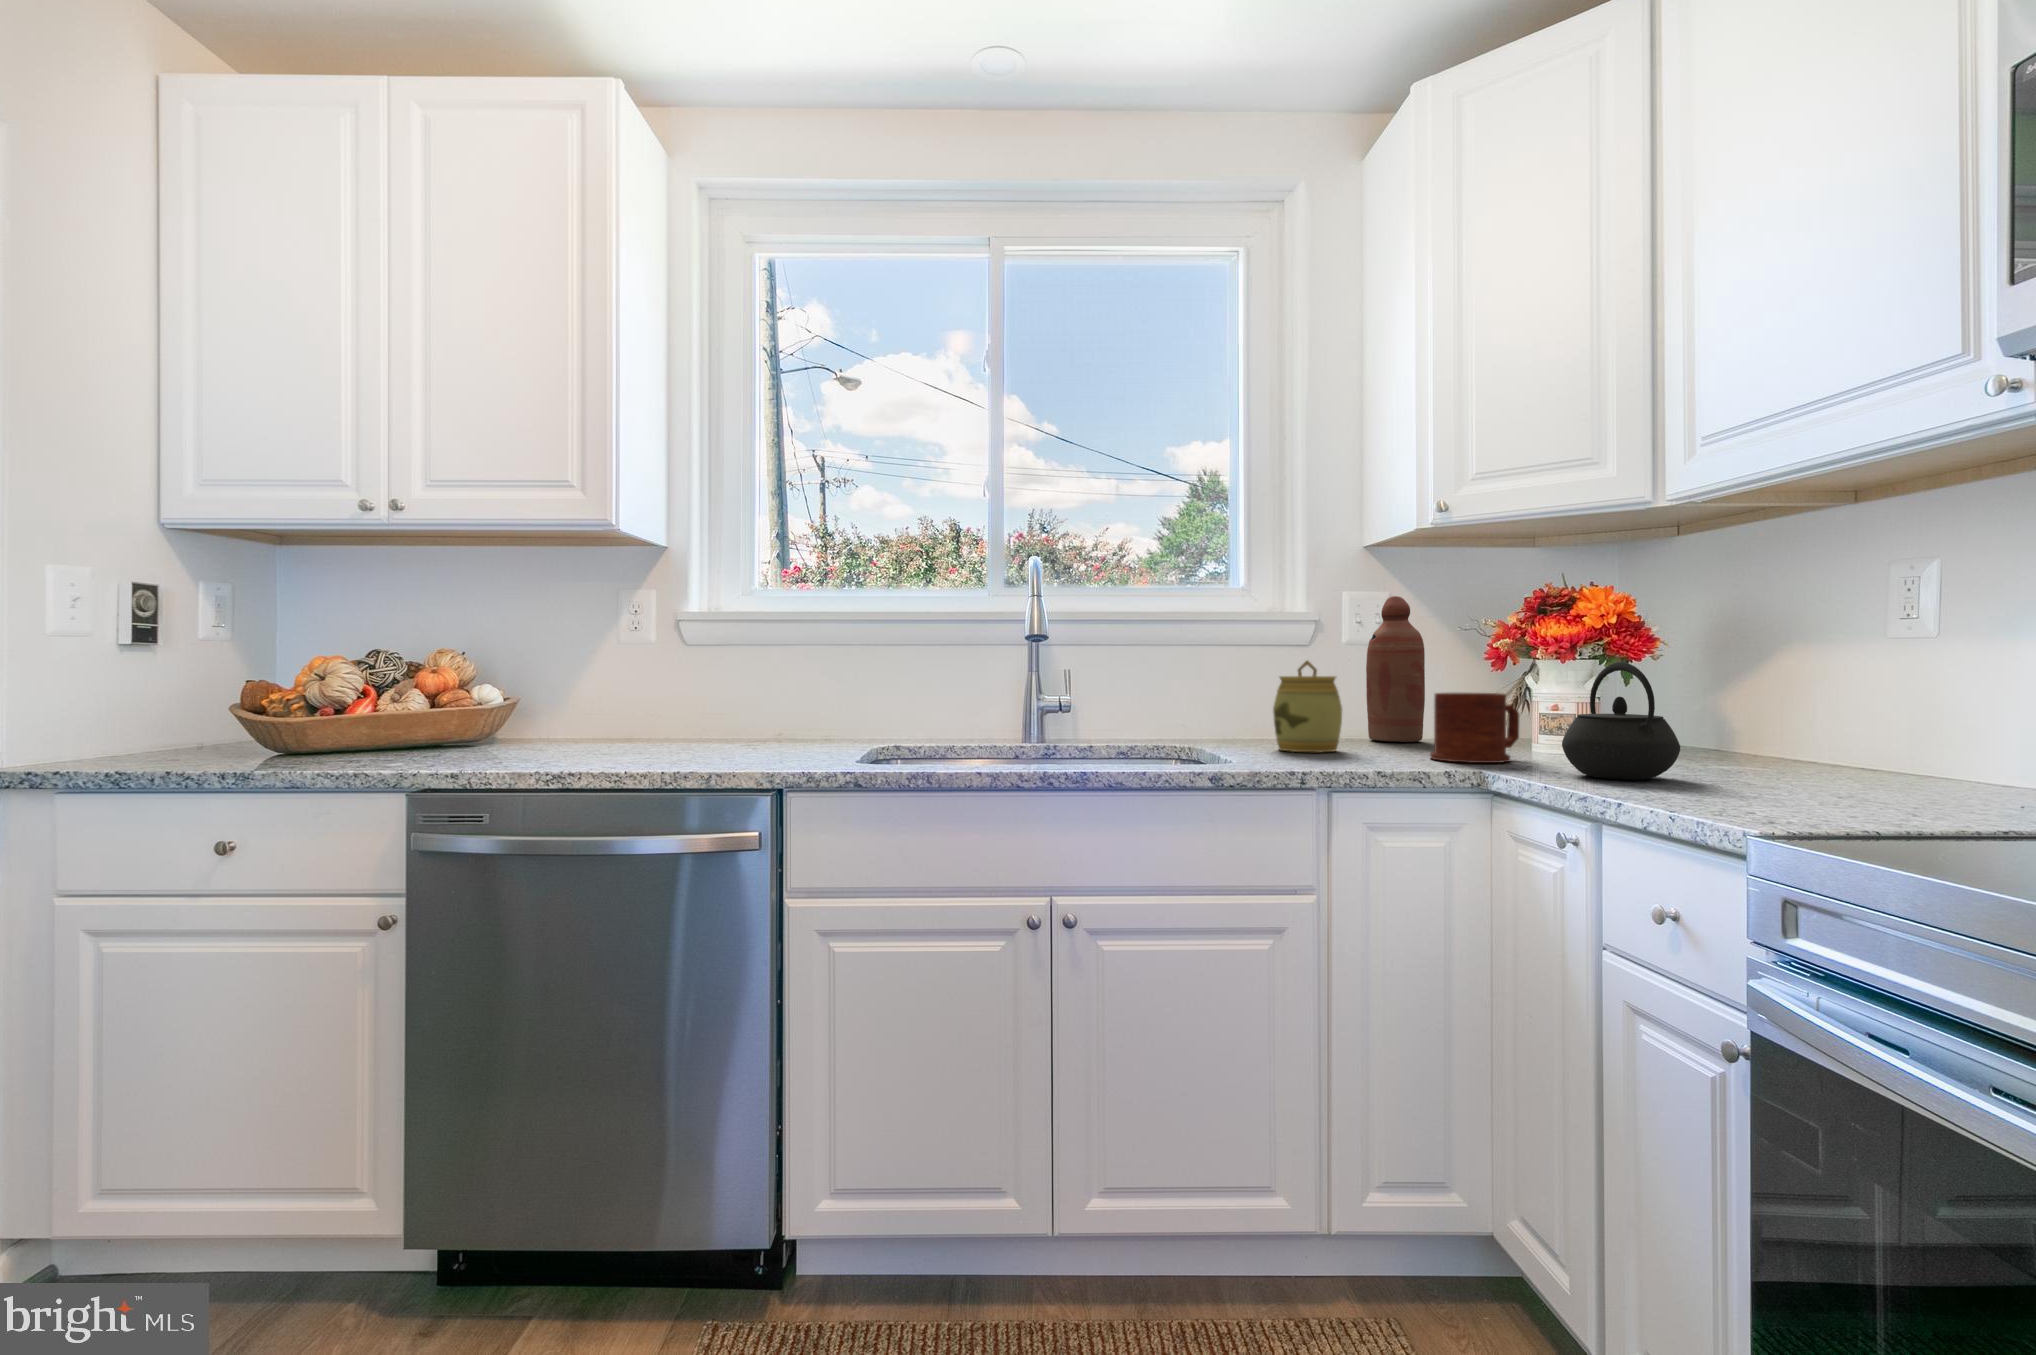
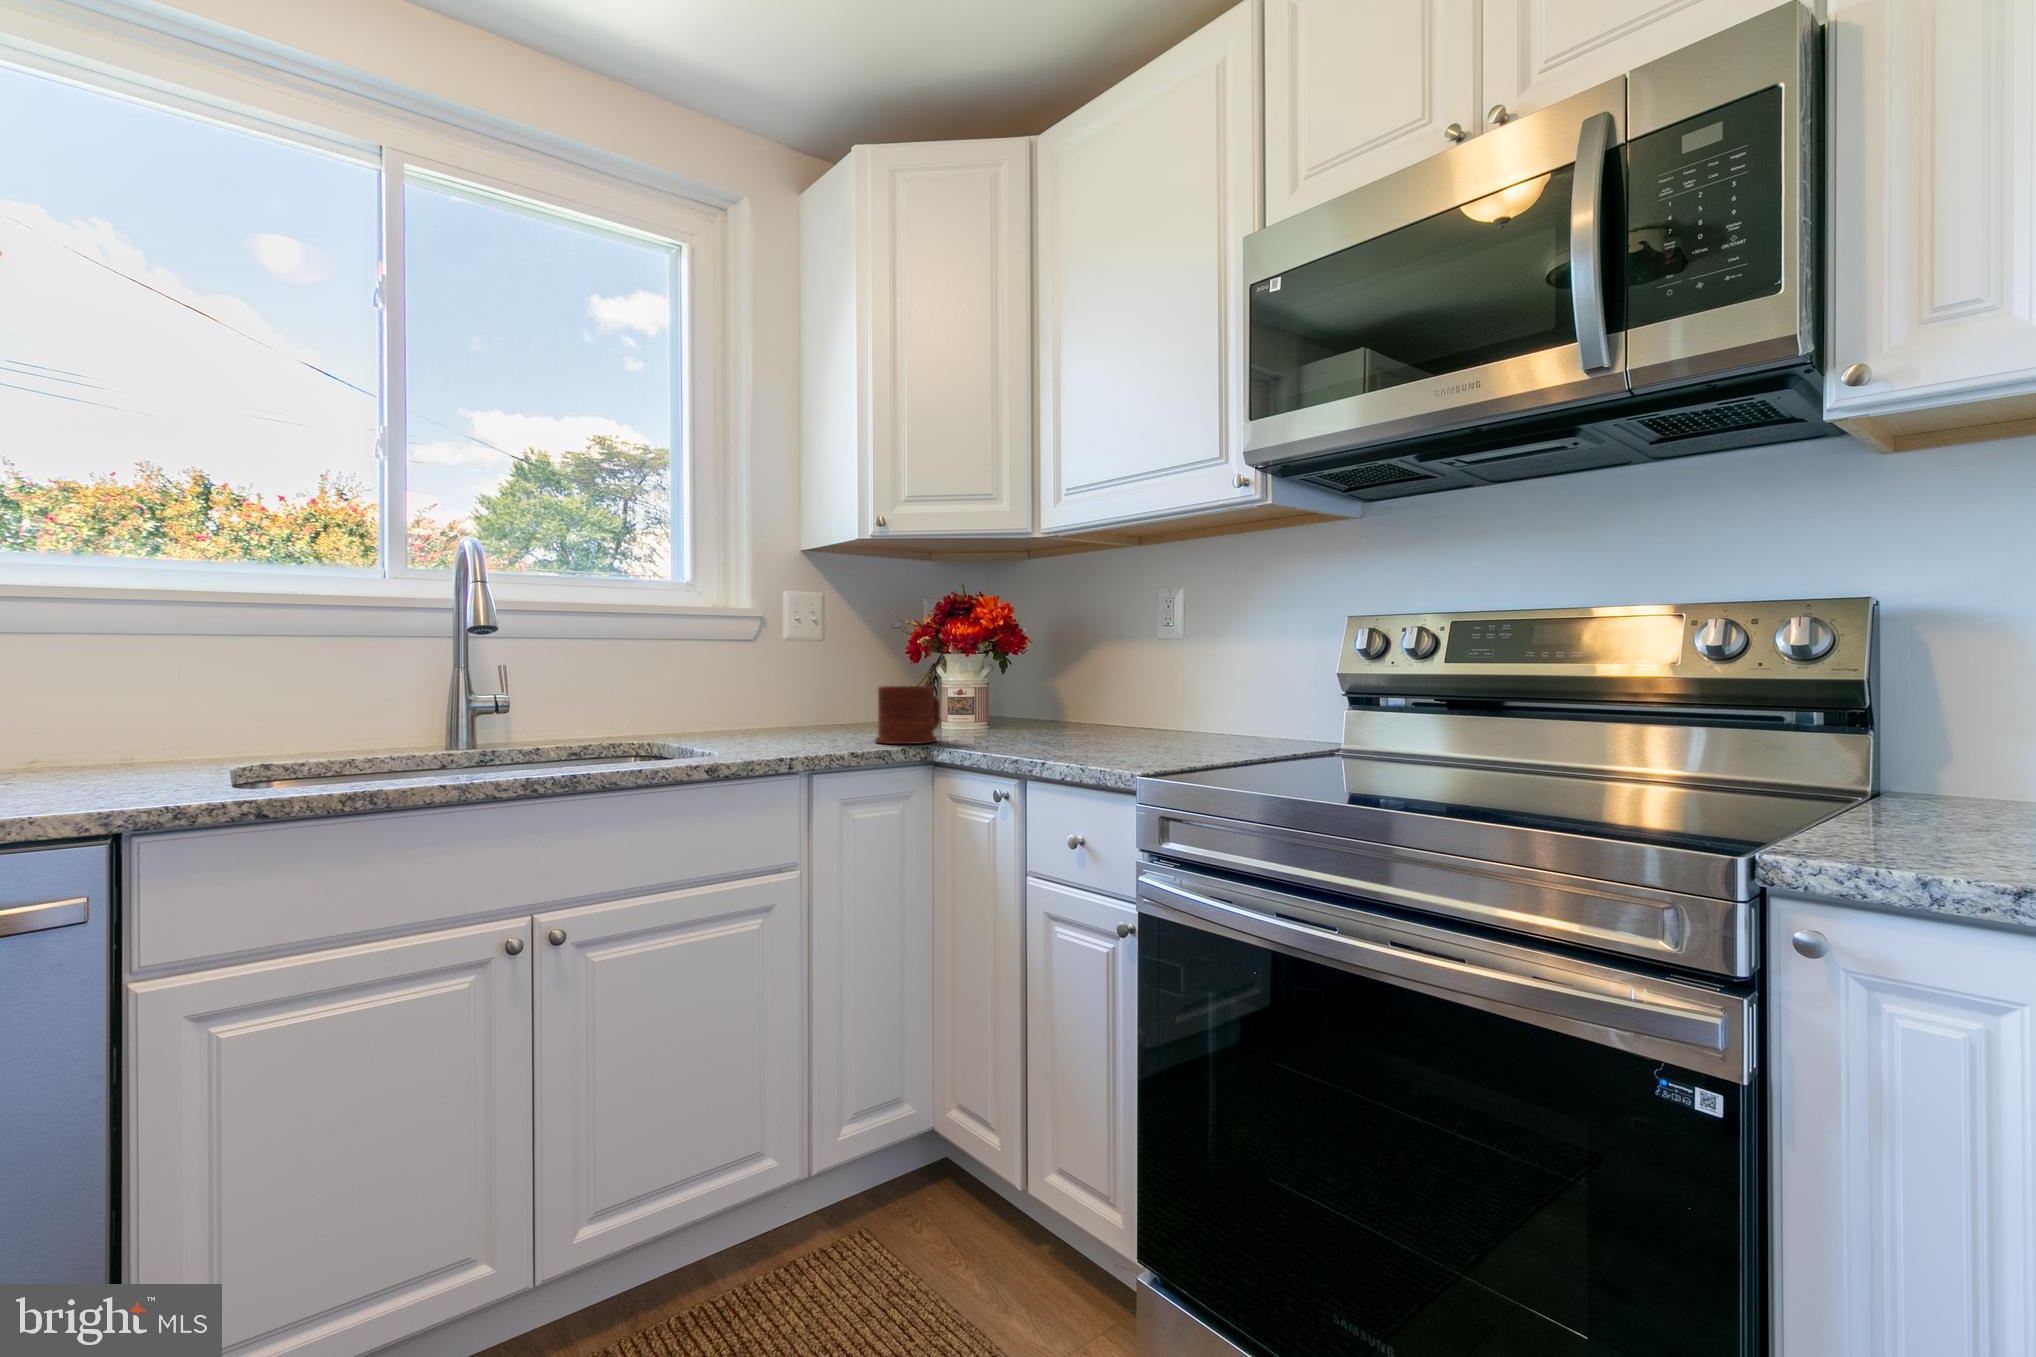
bottle: present [1366,596,1425,742] -> none [804,603,852,731]
jar: present [1273,661,1342,752] -> none [733,659,799,744]
kettle: present [1562,662,1680,780] -> none [983,660,1060,749]

